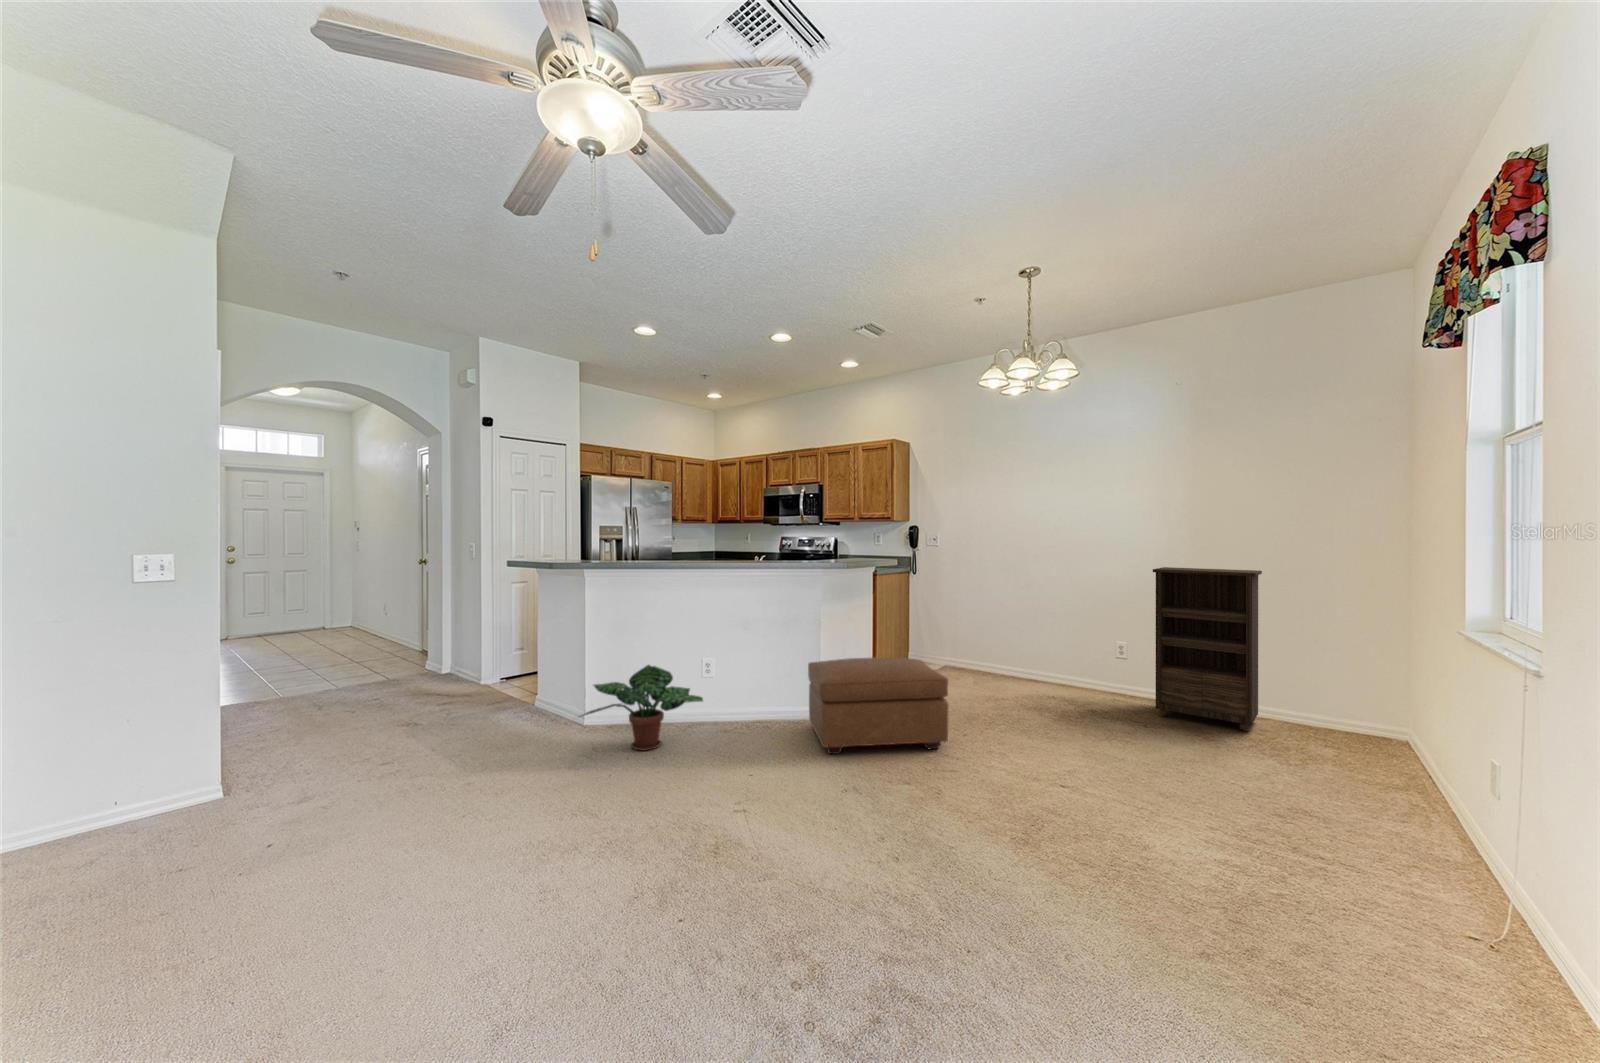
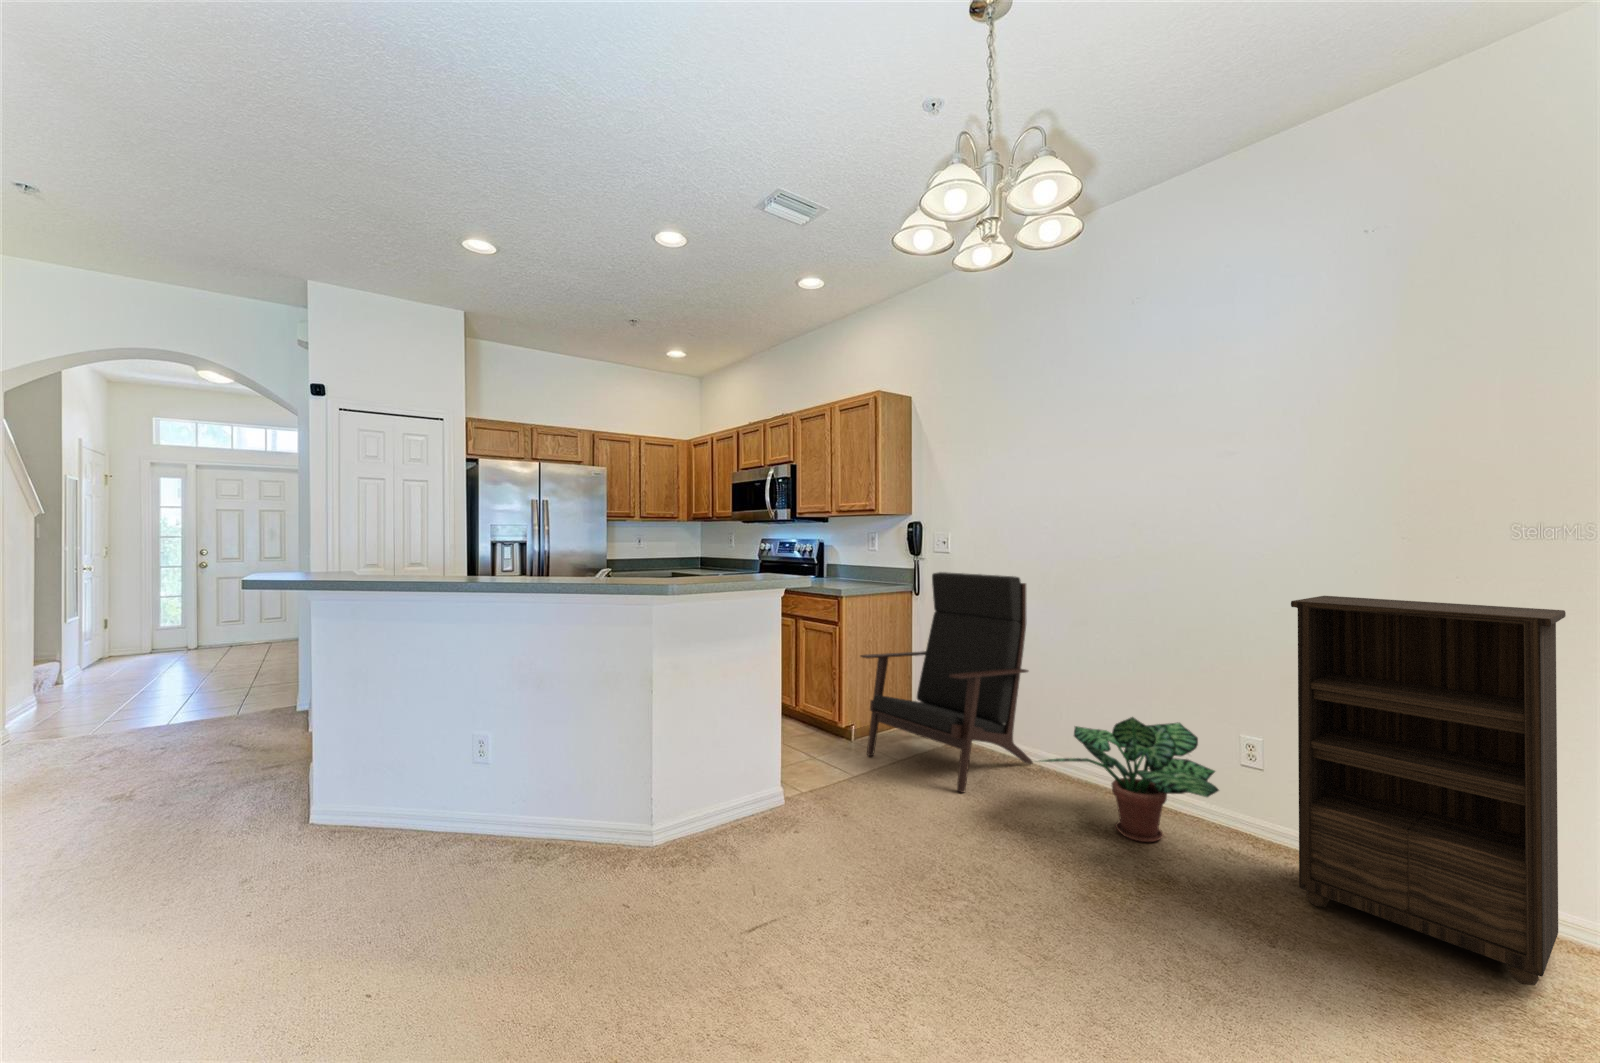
lounge chair: none [897,559,1000,688] -> present [861,572,1033,792]
ottoman: present [808,658,948,754] -> none [540,753,806,962]
potted plant: present [581,665,703,751] -> present [1040,717,1219,842]

